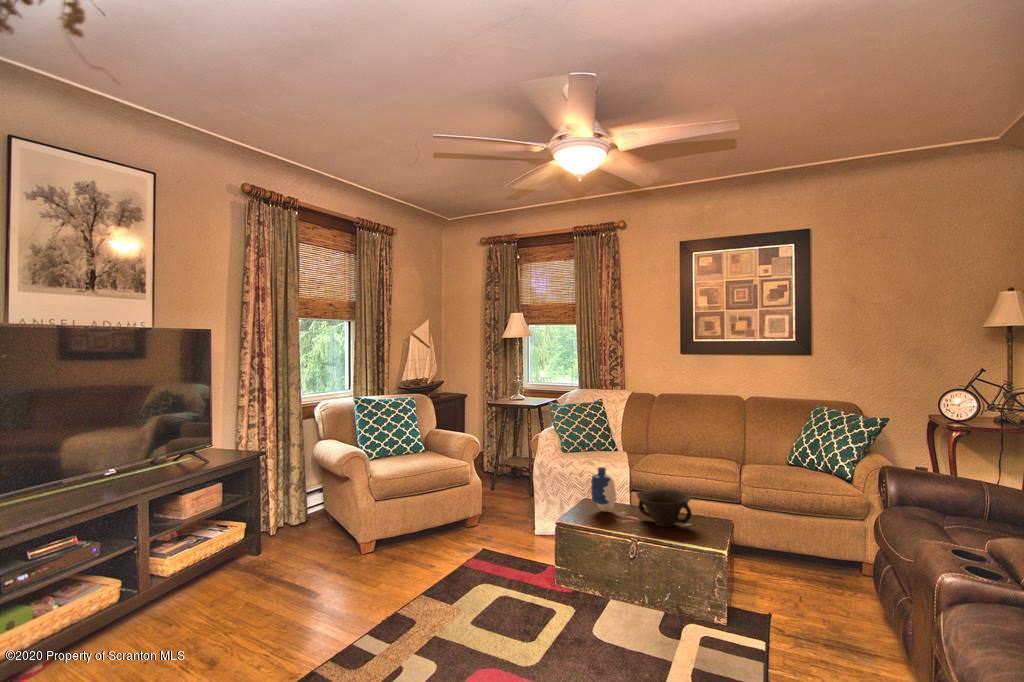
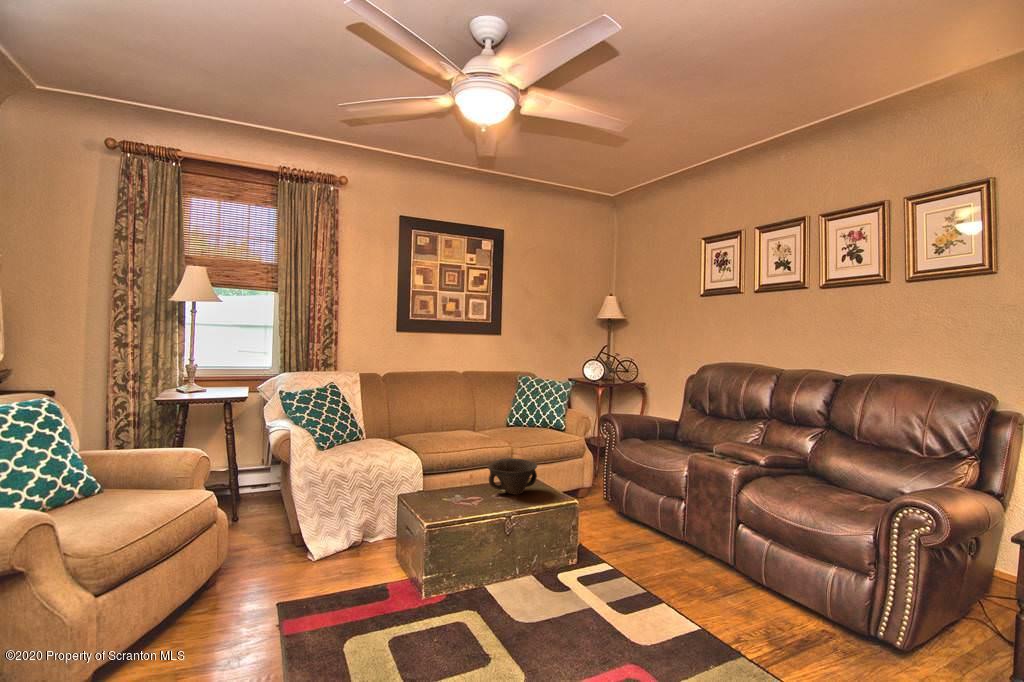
vase: present [591,467,617,512] -> none [444,450,470,498]

